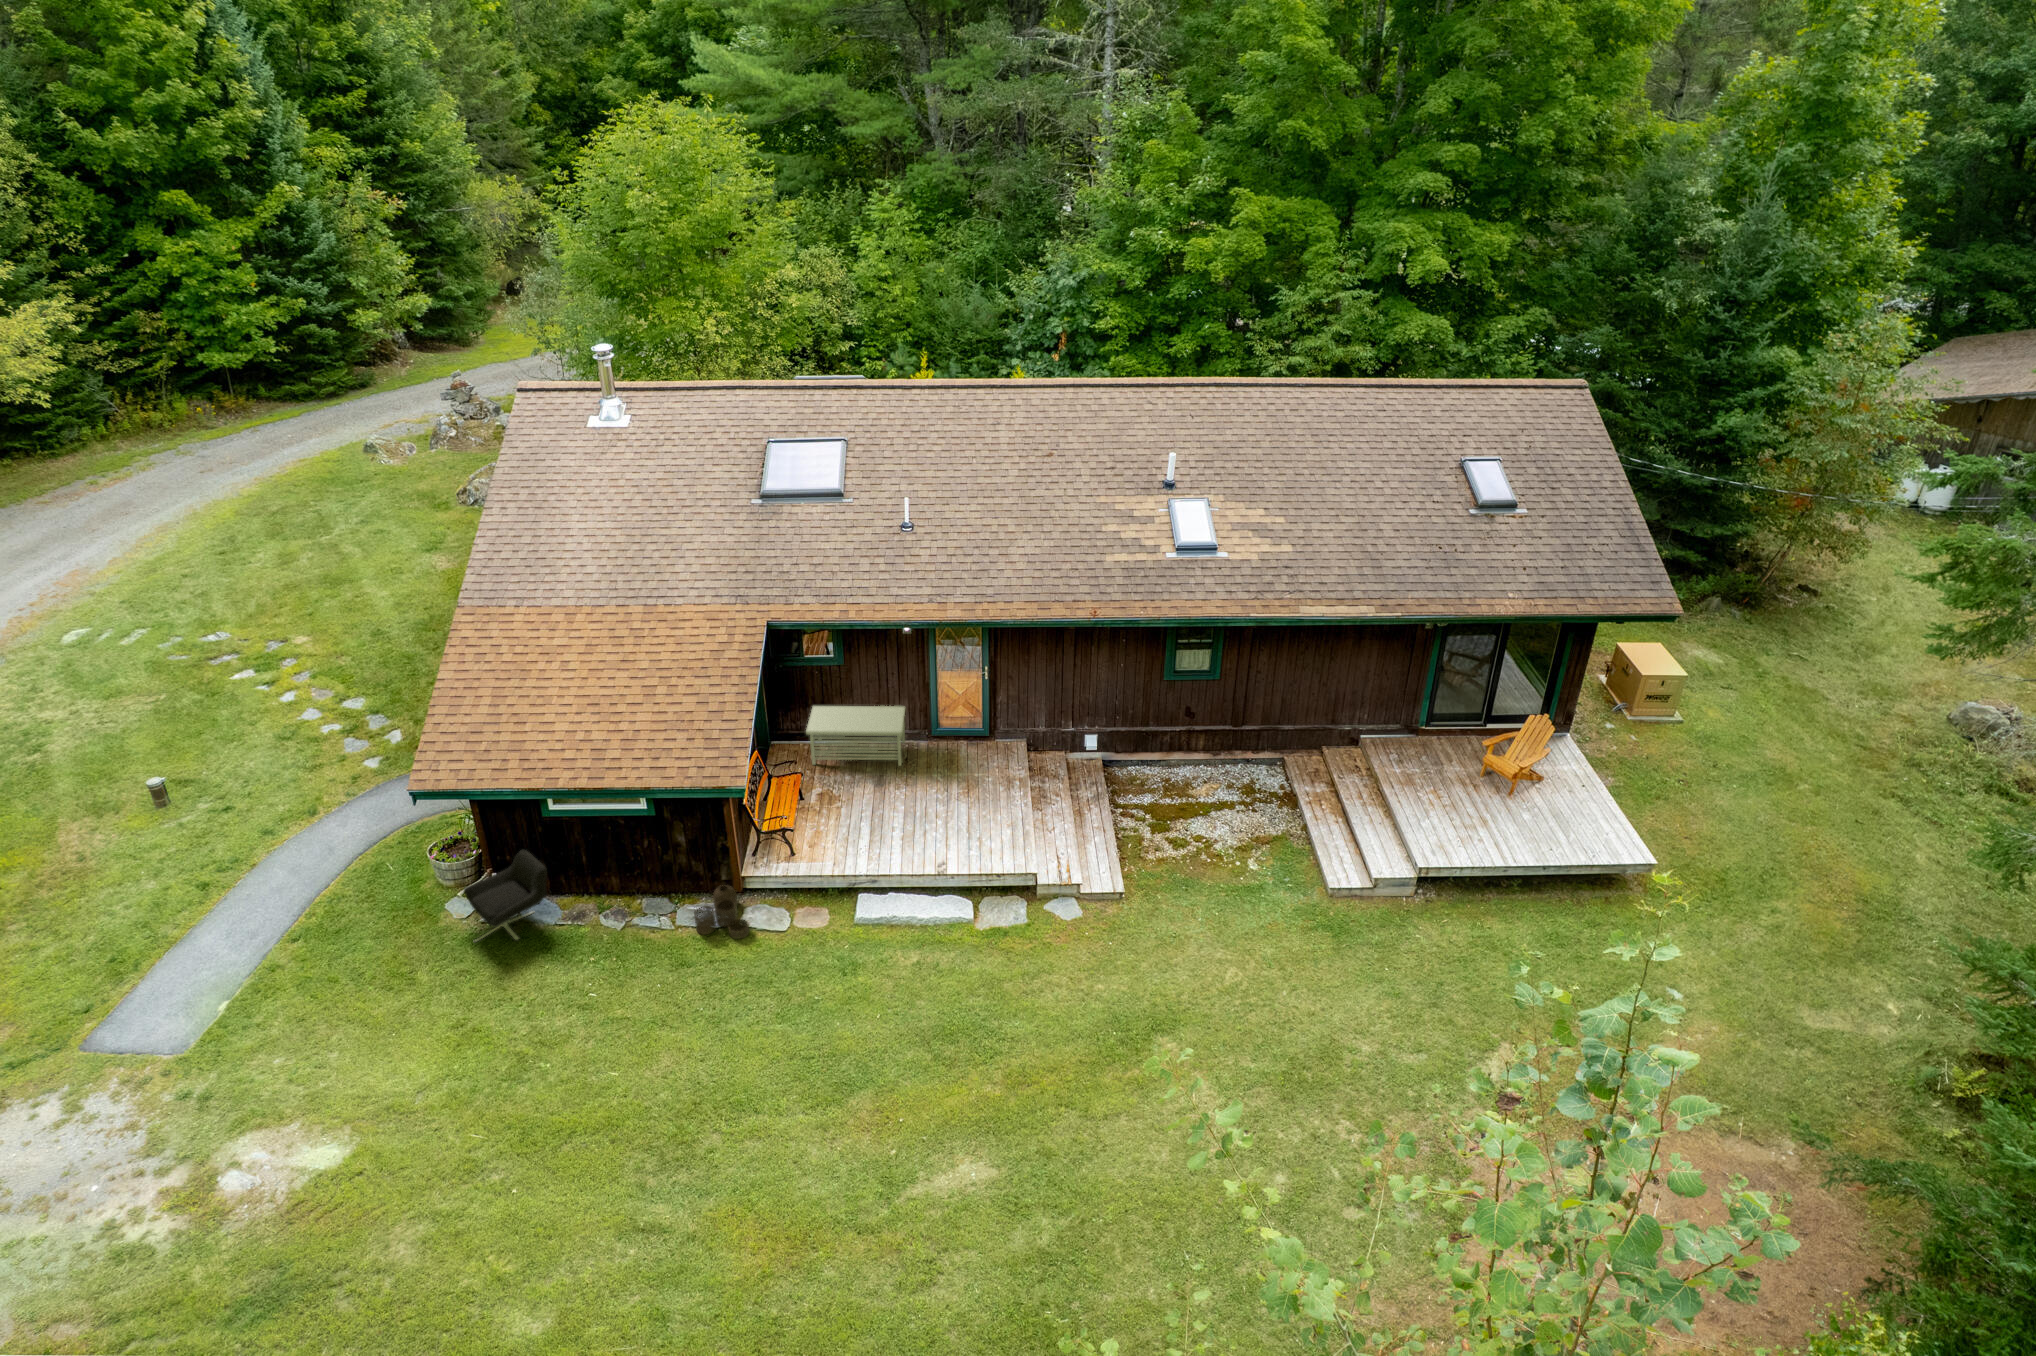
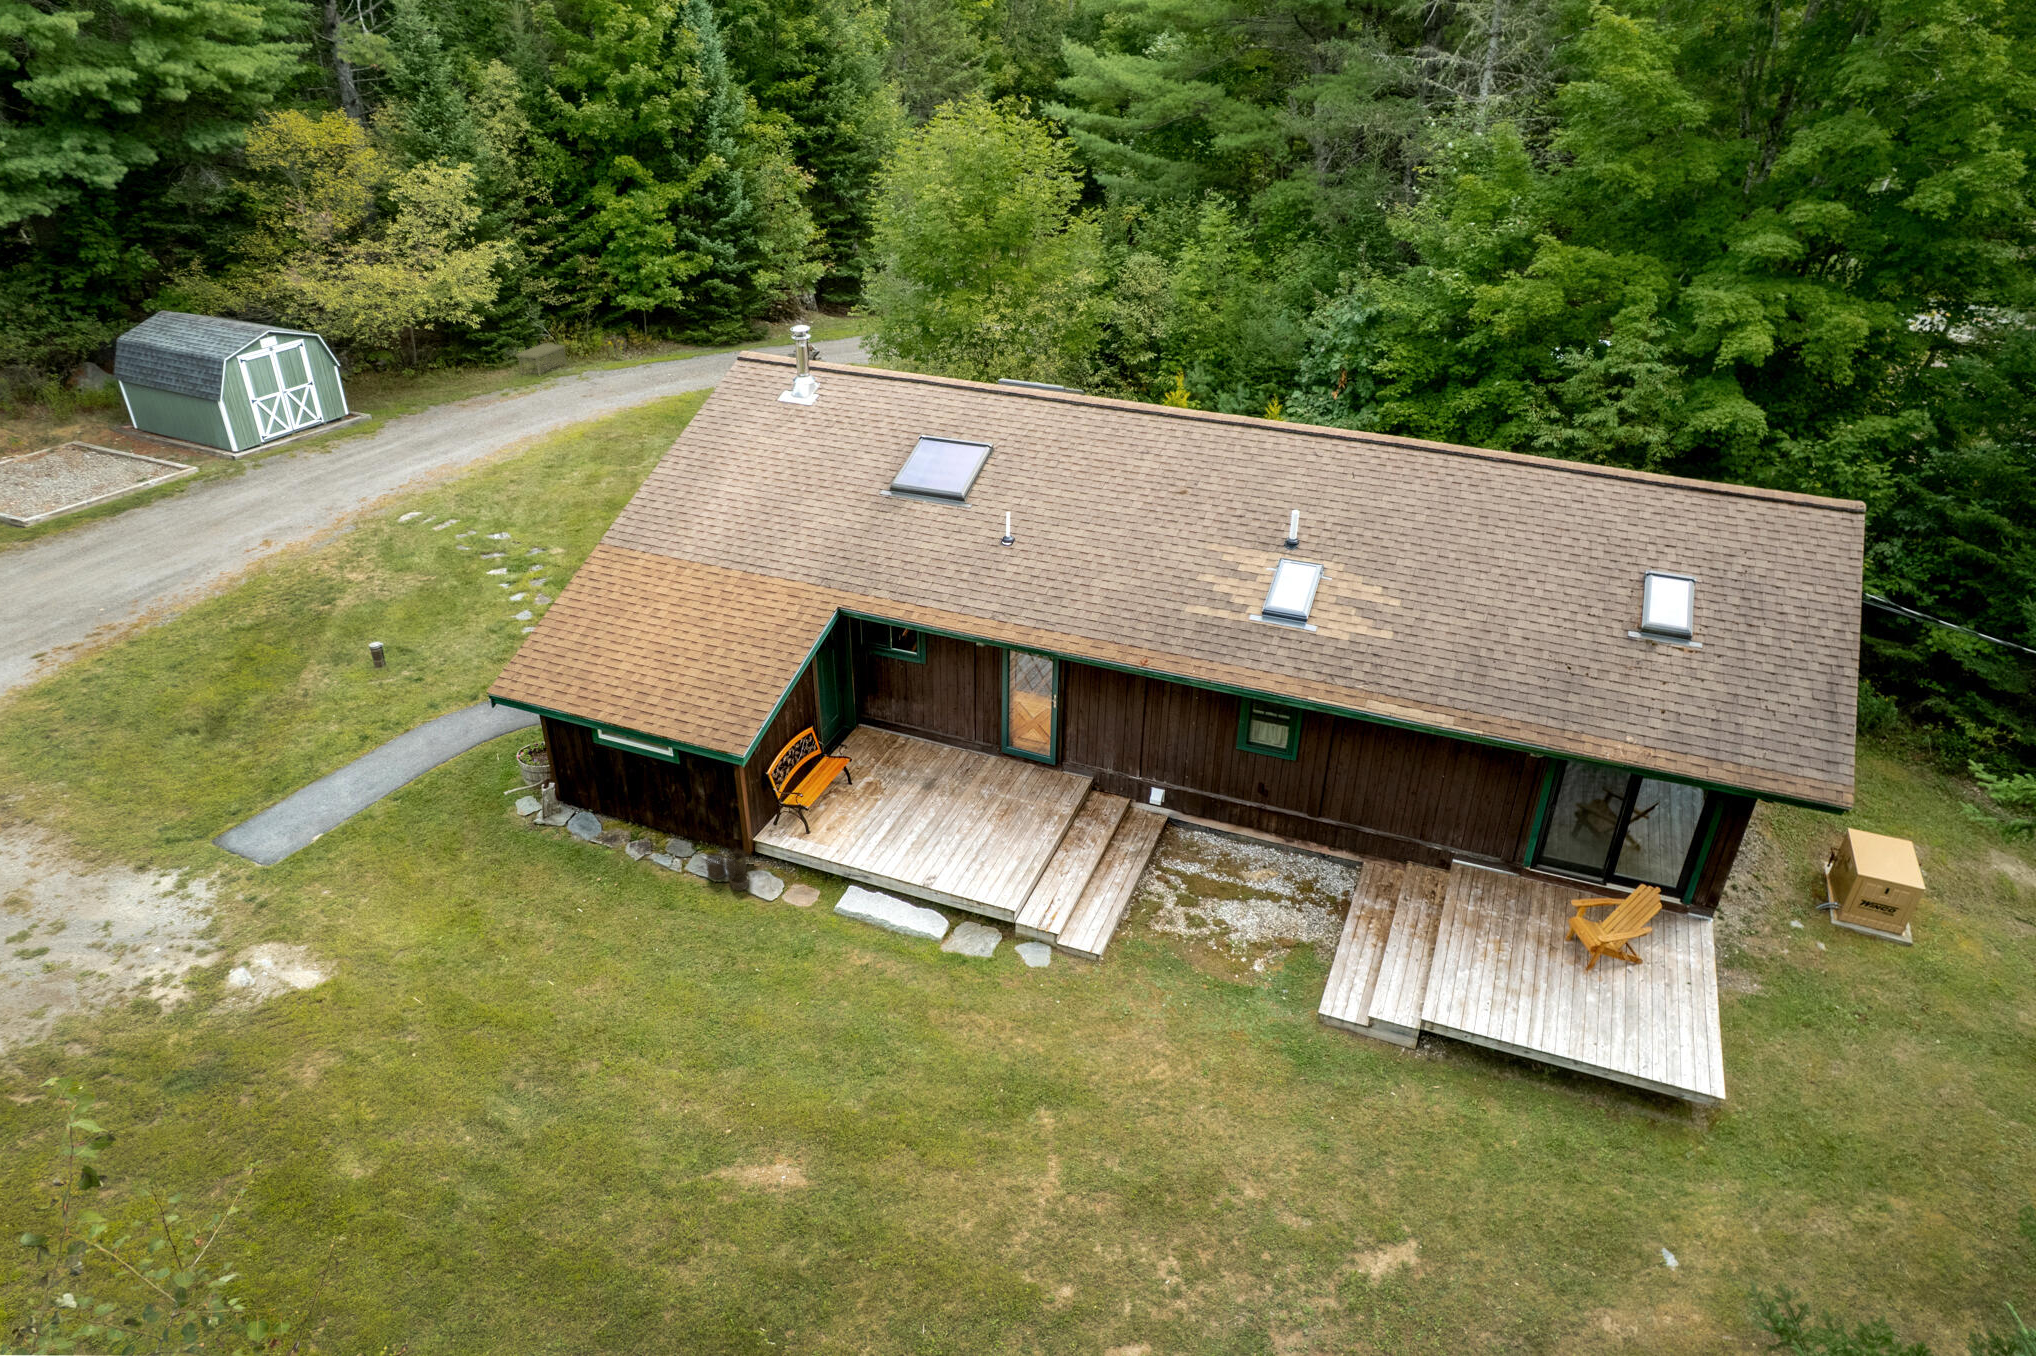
storage bench: present [806,706,905,766] -> present [516,343,566,375]
lounge chair: present [463,850,547,942] -> none [542,764,607,840]

